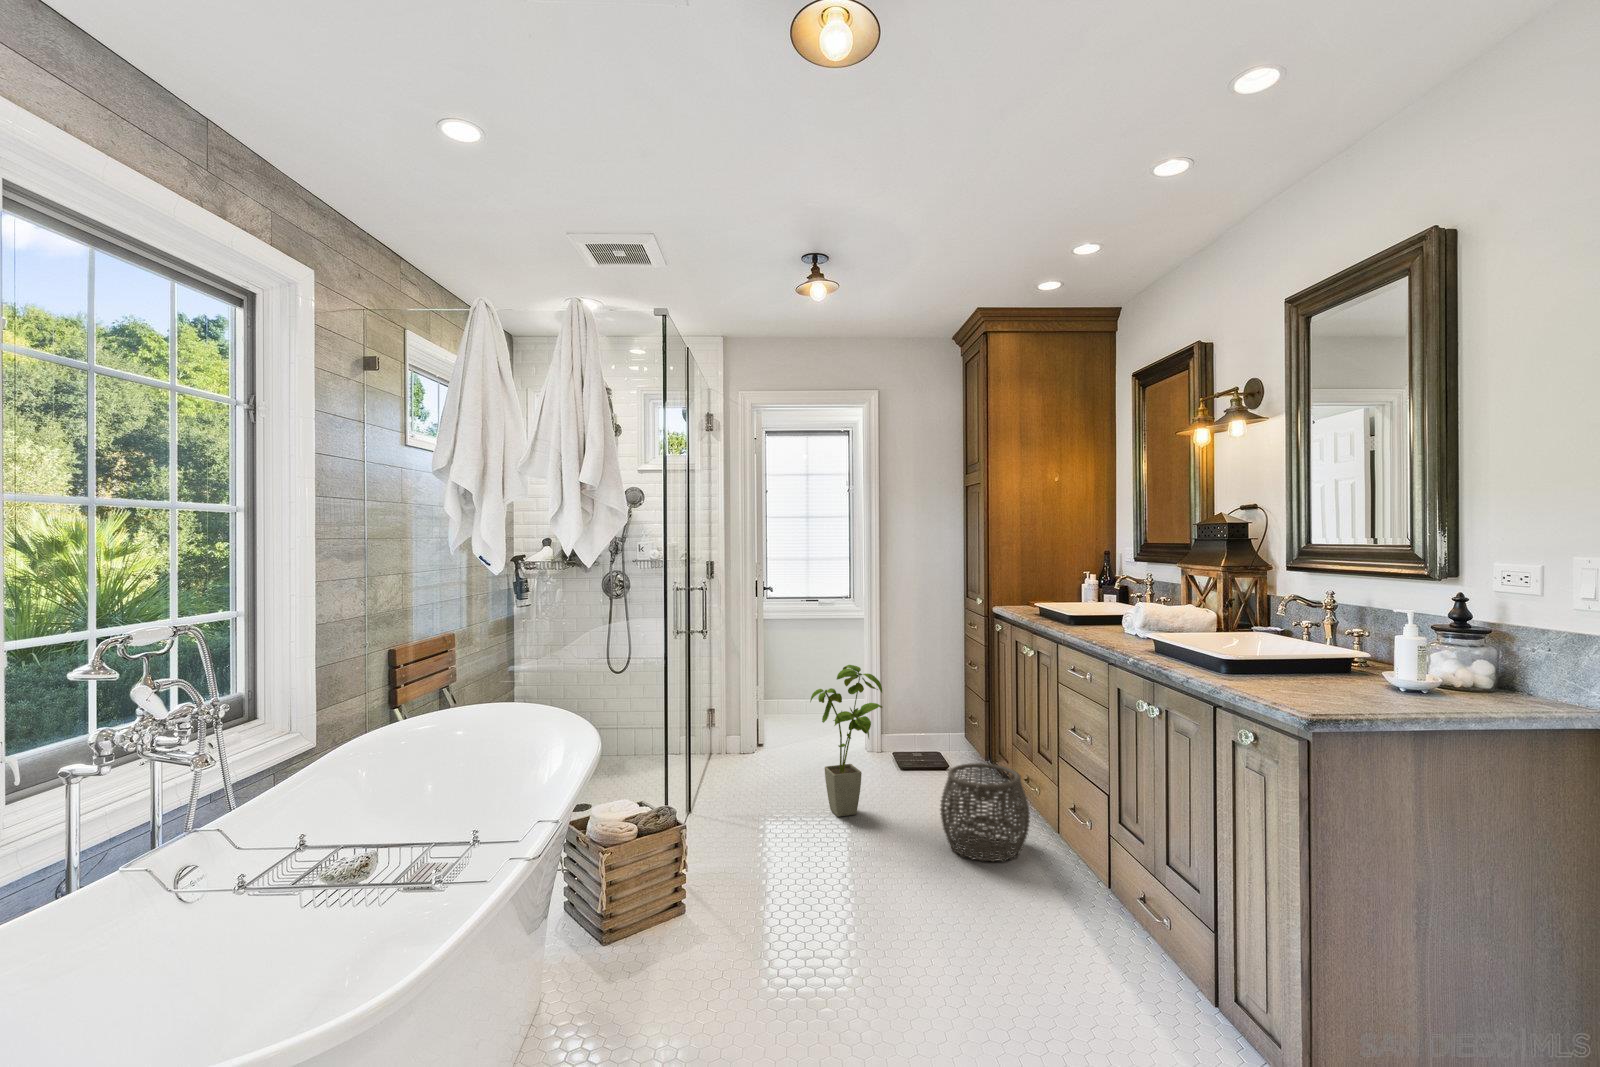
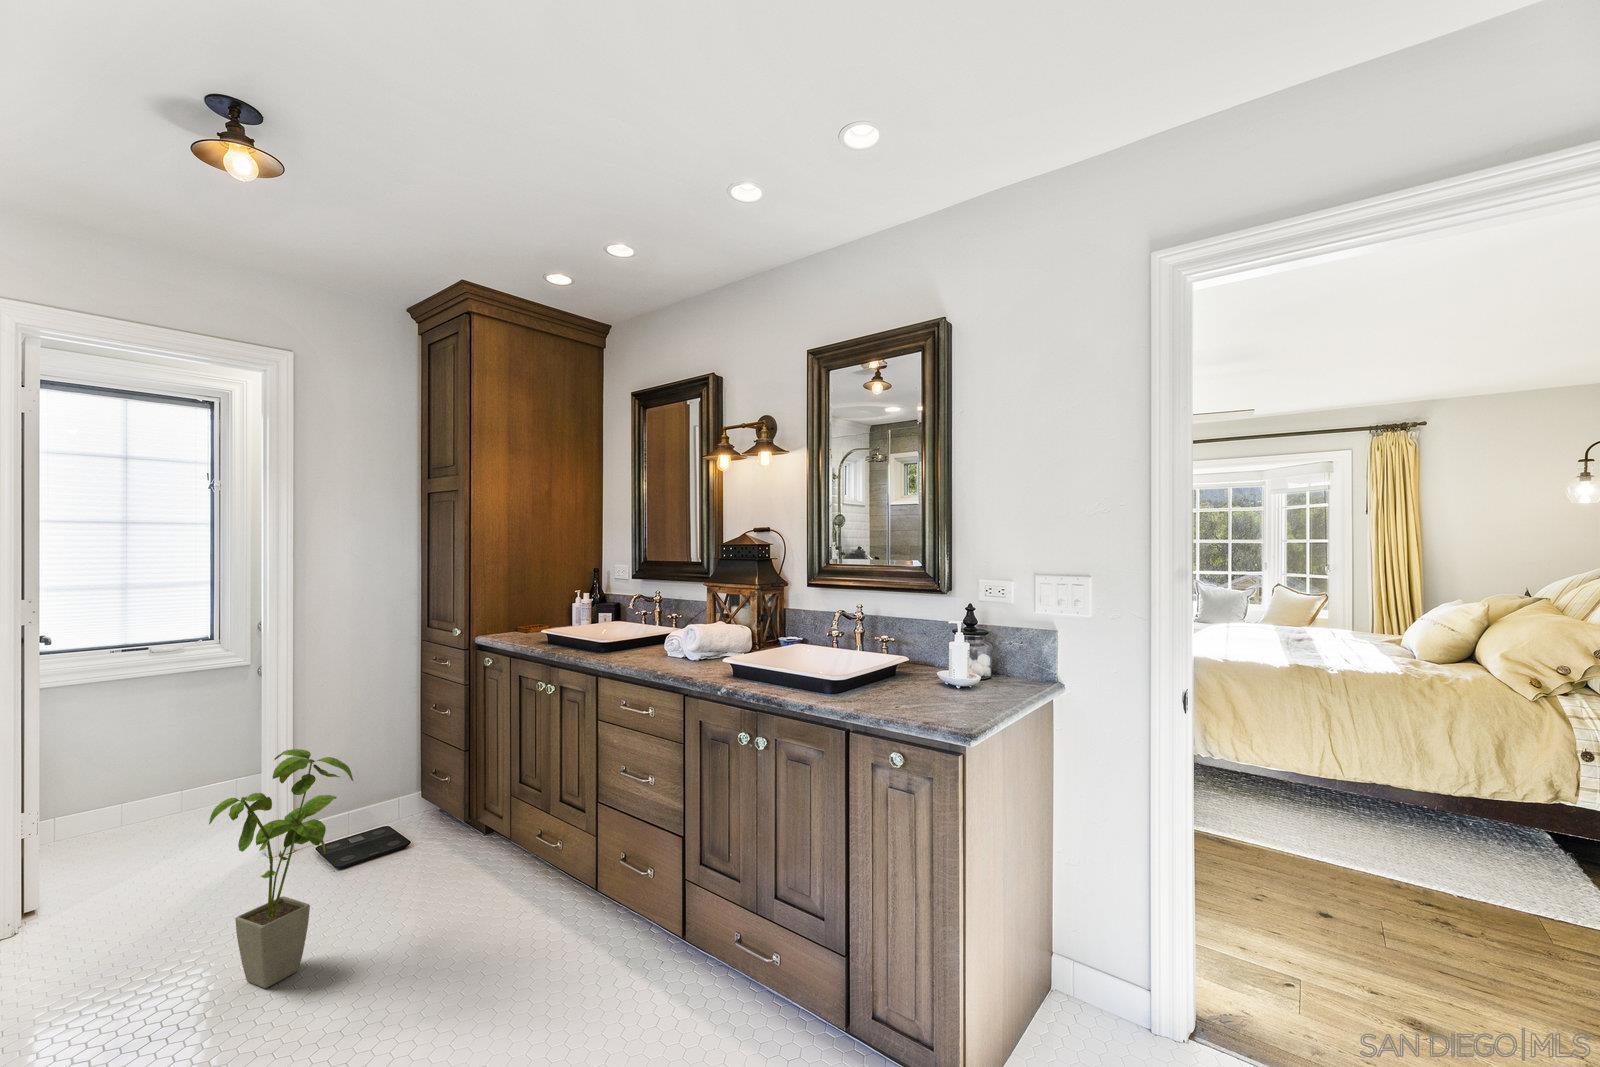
woven basket: present [940,763,1030,862] -> none [453,833,571,970]

